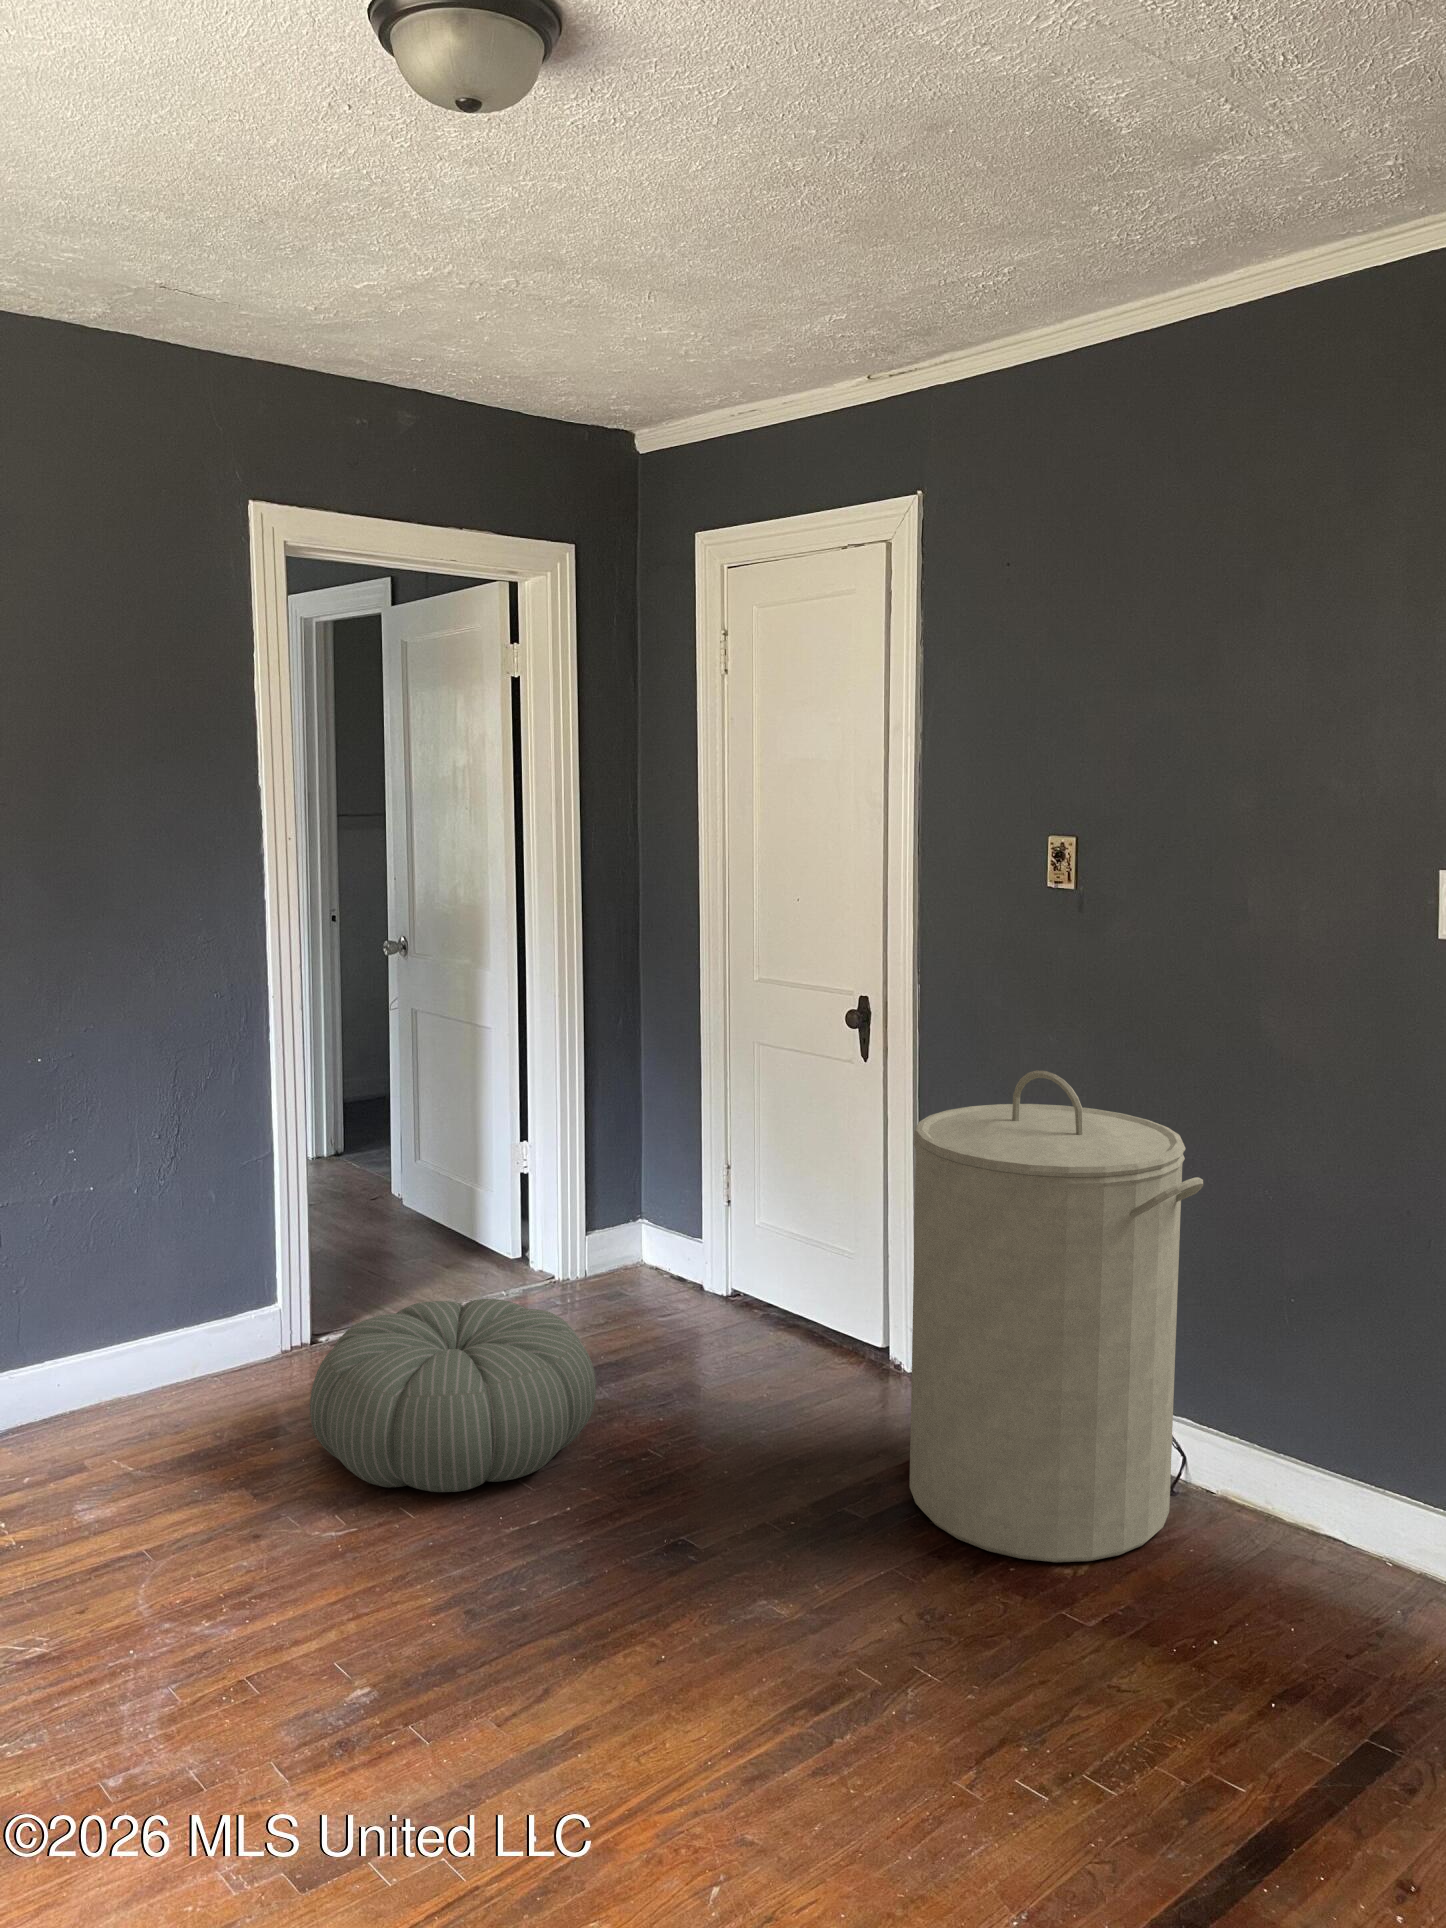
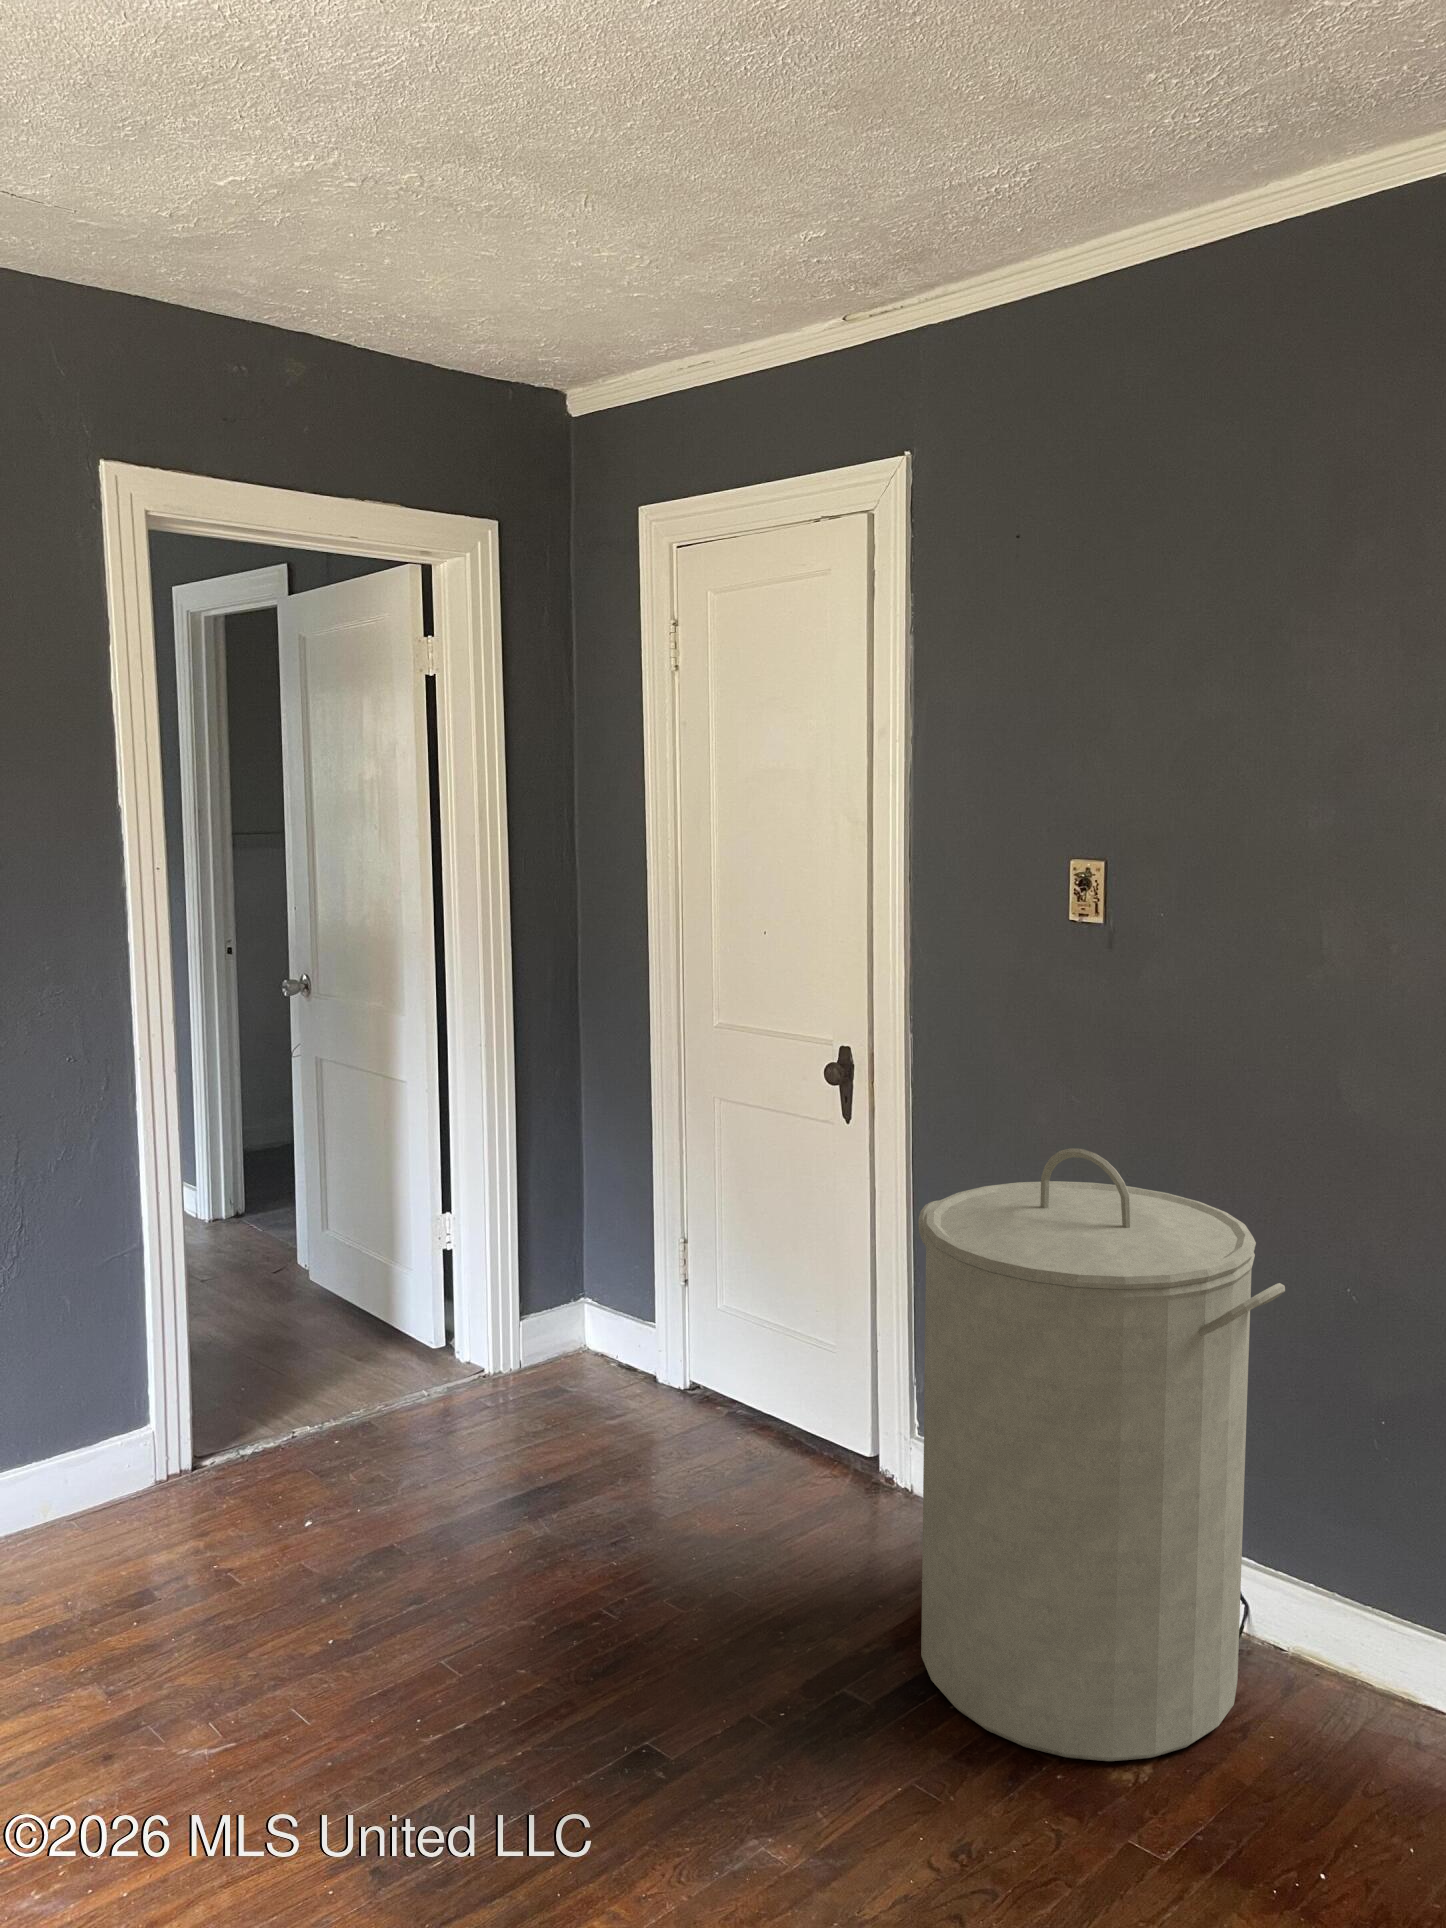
pouf: present [310,1299,596,1492] -> none [181,1422,536,1684]

